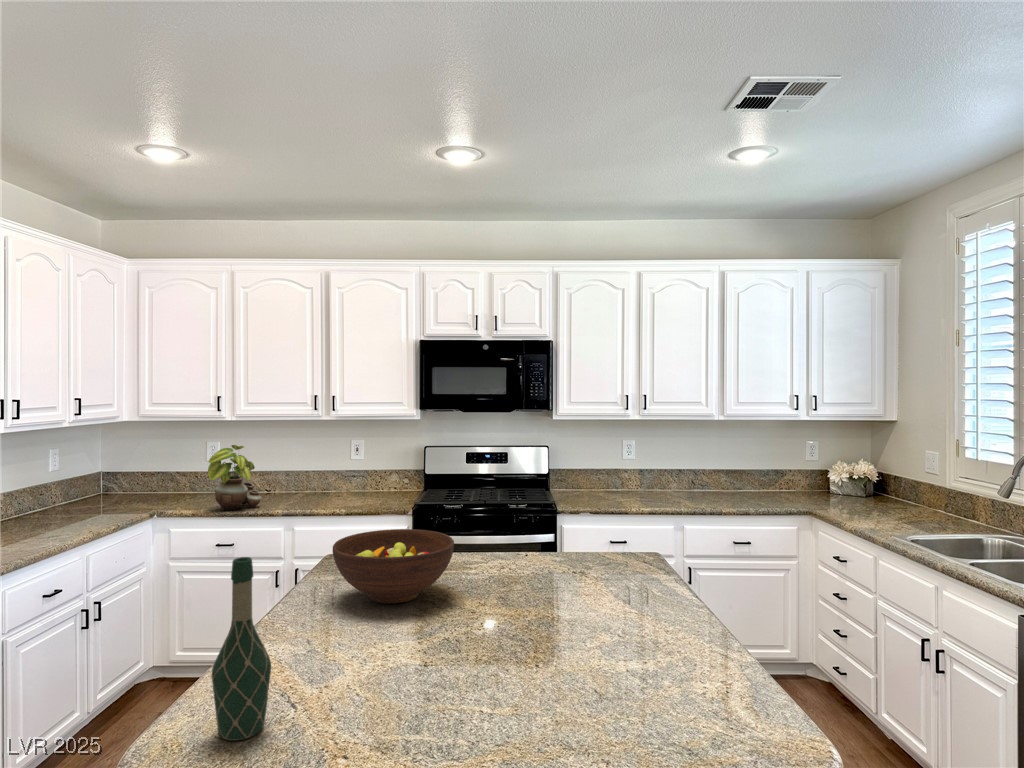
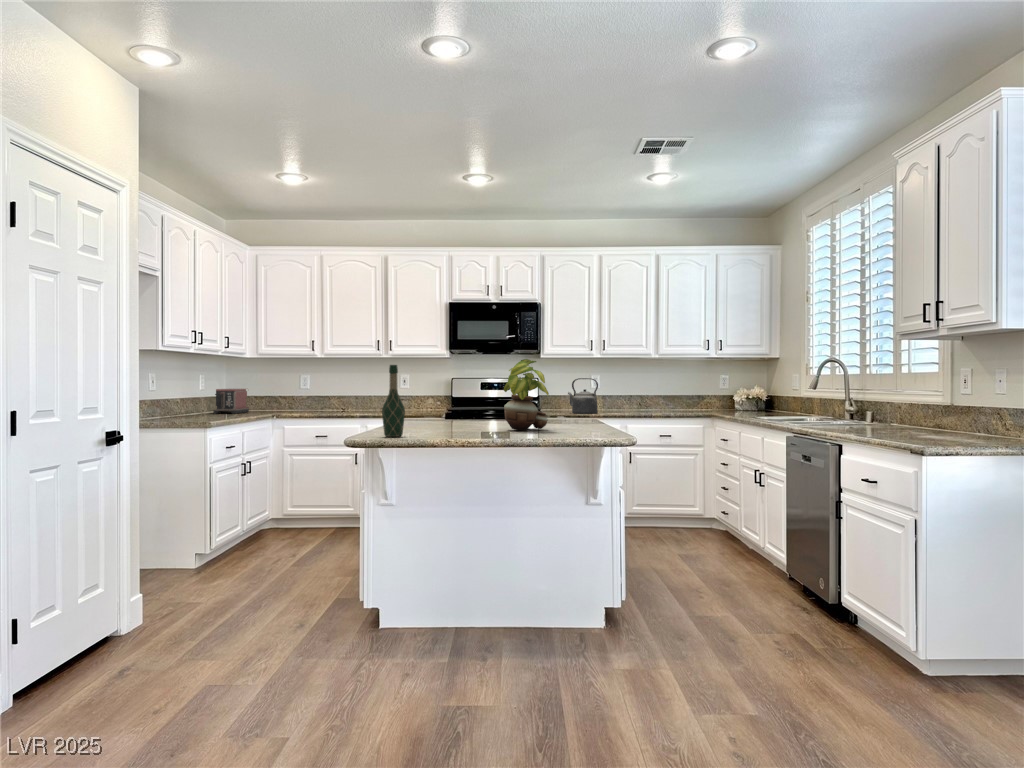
potted plant: present [208,445,261,510] -> present [504,359,549,430]
kettle: none [590,447,635,500] -> present [568,378,598,414]
toaster: none [72,460,135,502] -> present [213,389,249,414]
fruit bowl: present [333,529,454,604] -> none [413,395,478,426]

